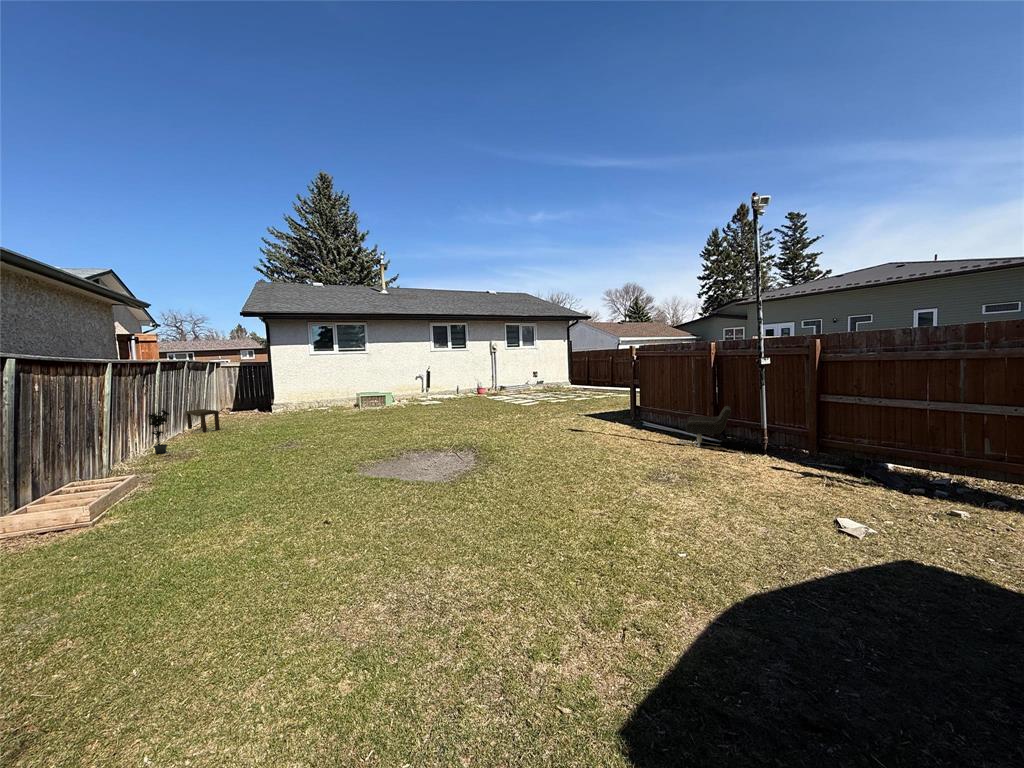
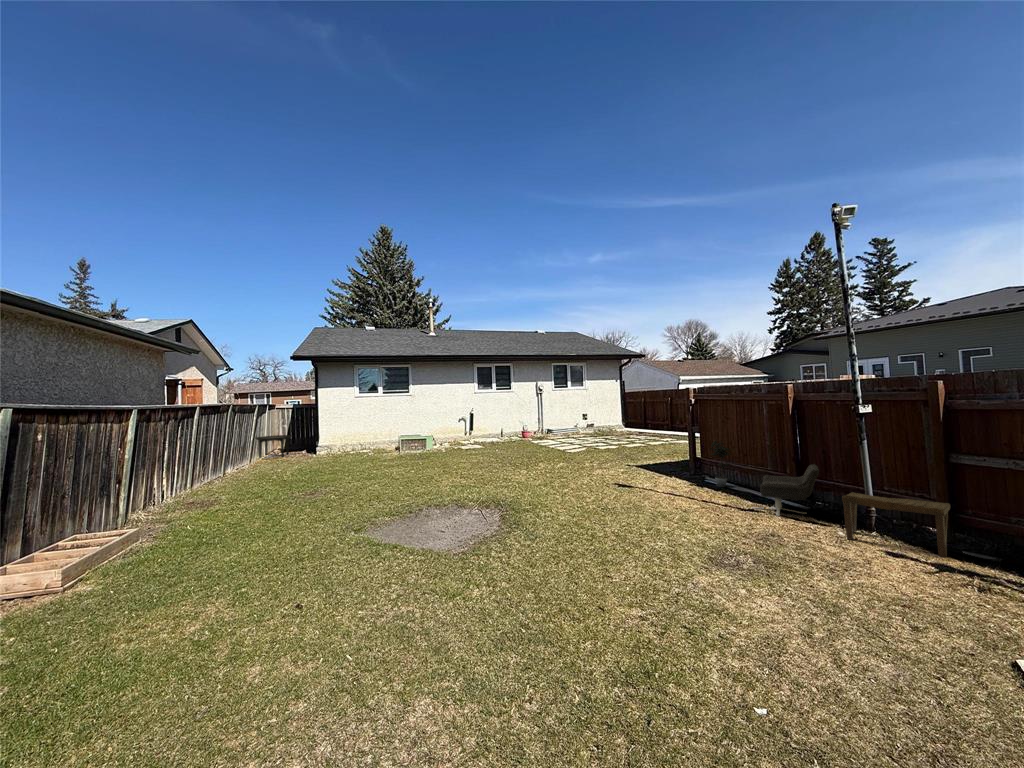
round table: none [208,393,248,416] -> present [256,435,291,458]
potted plant: present [145,408,169,454] -> present [711,441,731,487]
bench: present [186,409,220,432] -> present [842,492,950,557]

